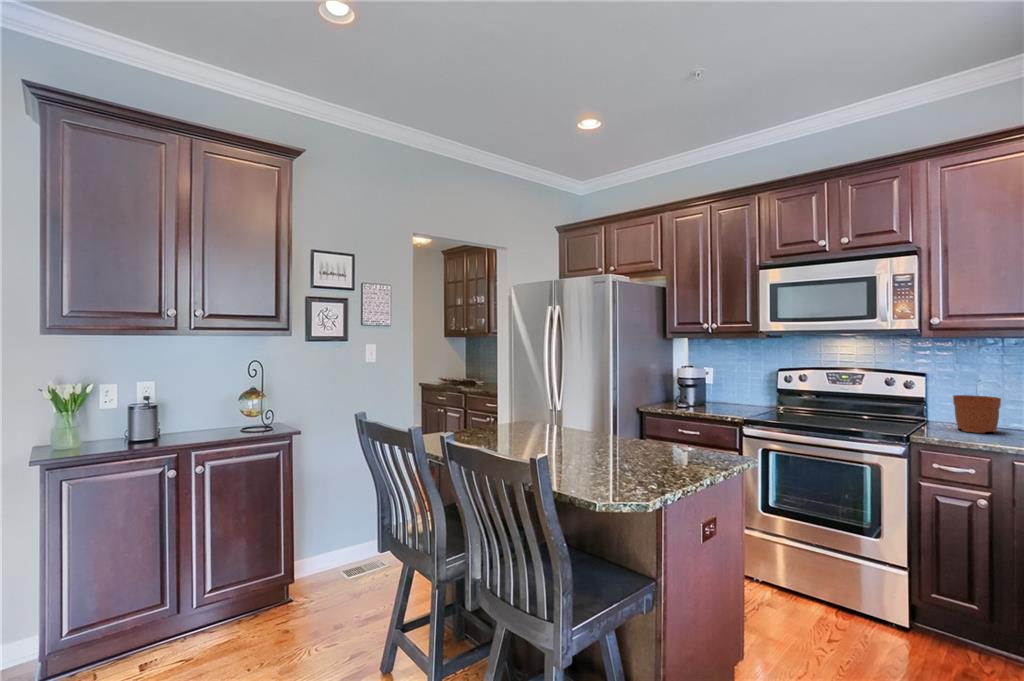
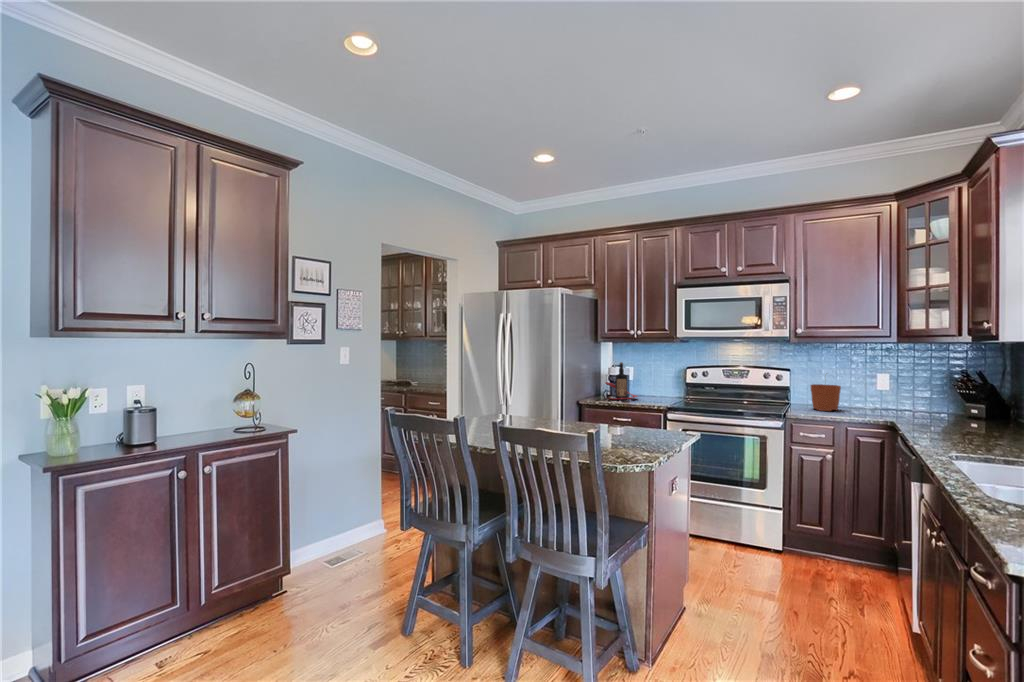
bottle: none [670,363,715,409] -> present [606,362,638,400]

